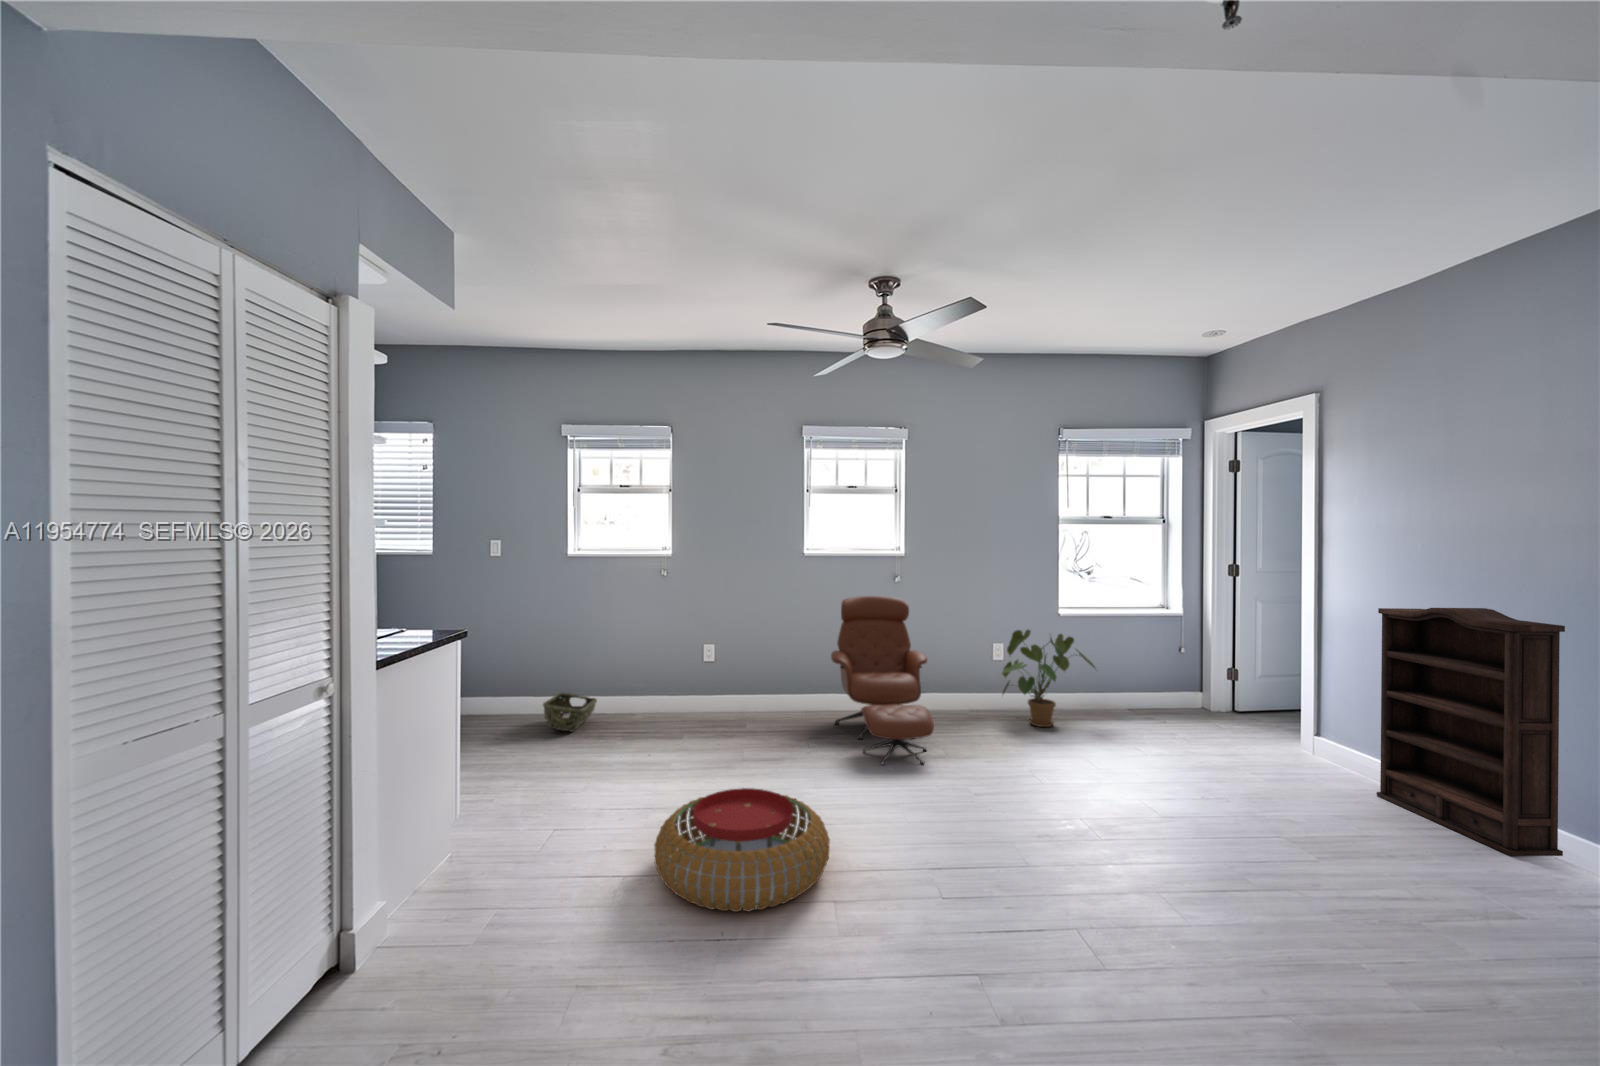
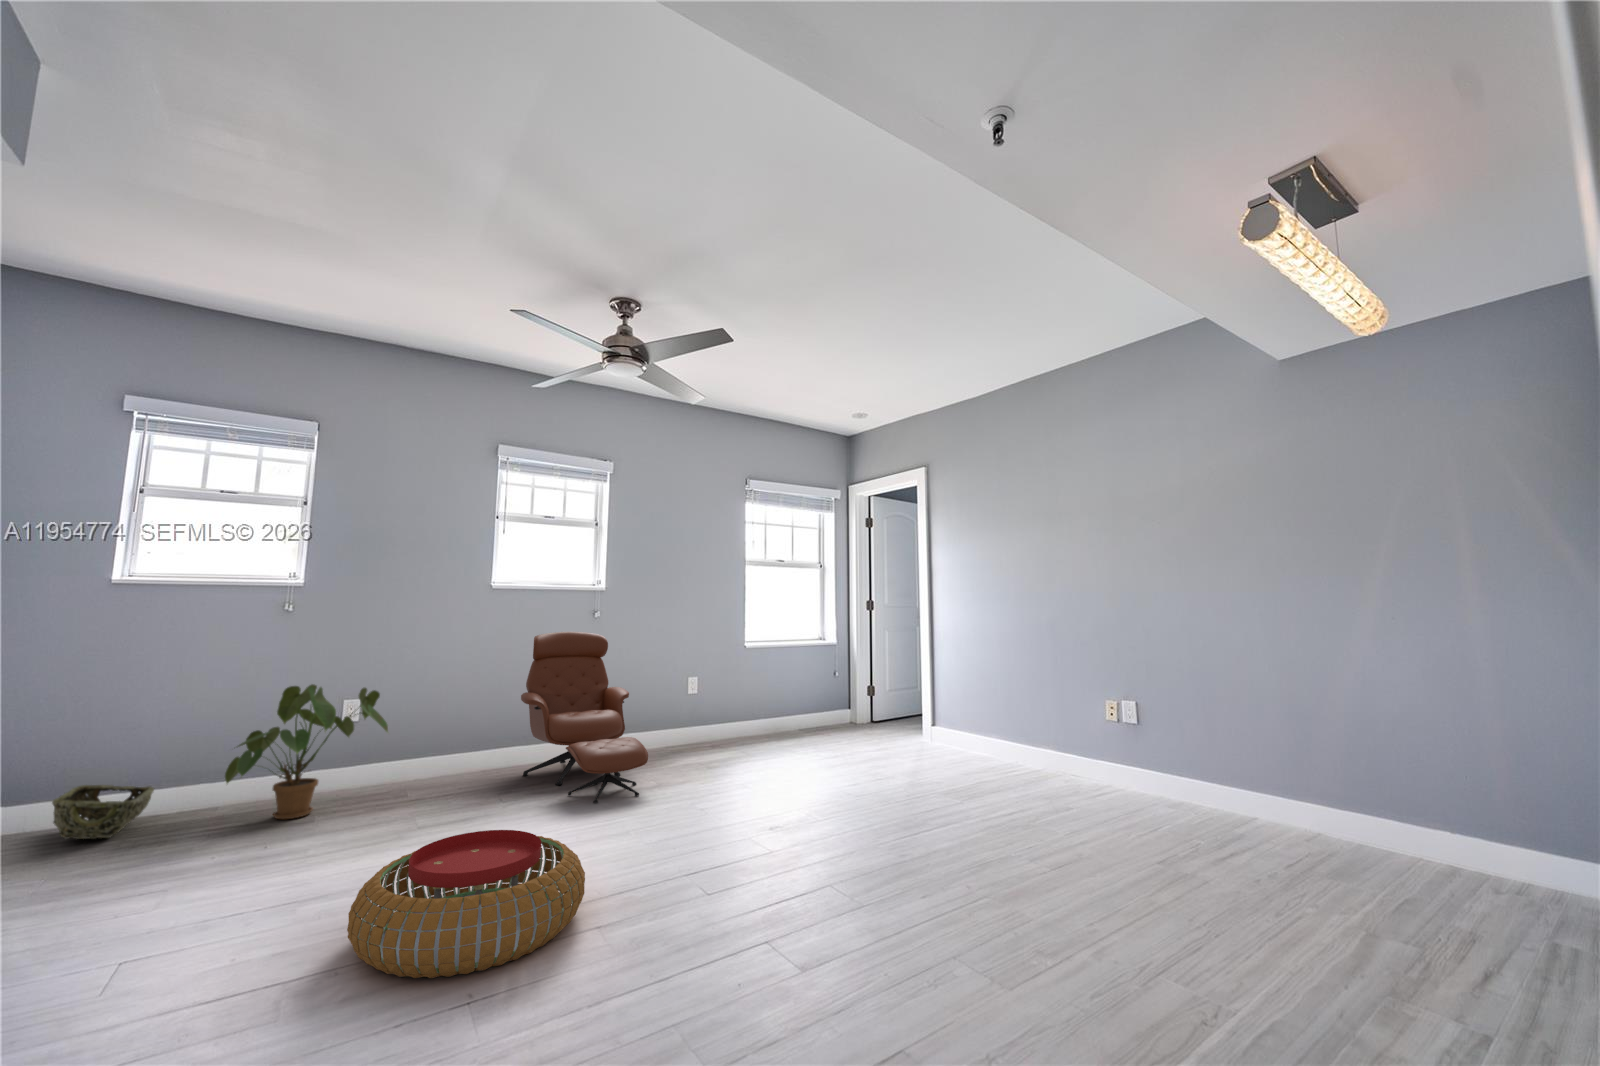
bookshelf: present [1377,608,1565,856] -> none [976,616,1081,783]
house plant: present [1002,630,1096,727] -> present [225,684,388,819]

